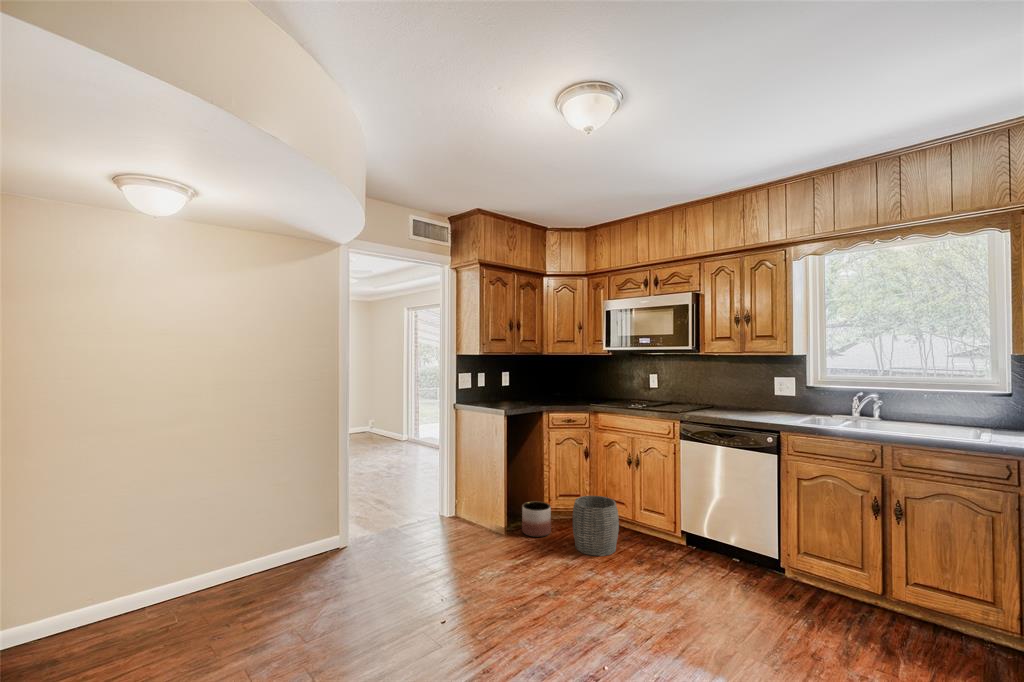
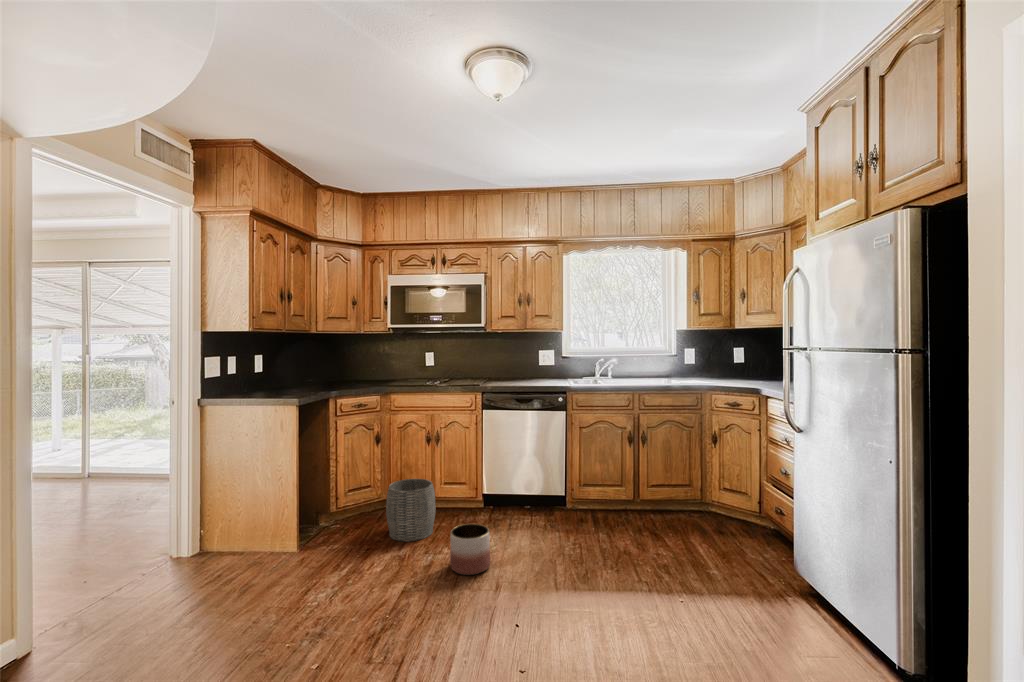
planter: present [522,501,551,537] -> present [450,524,490,575]

